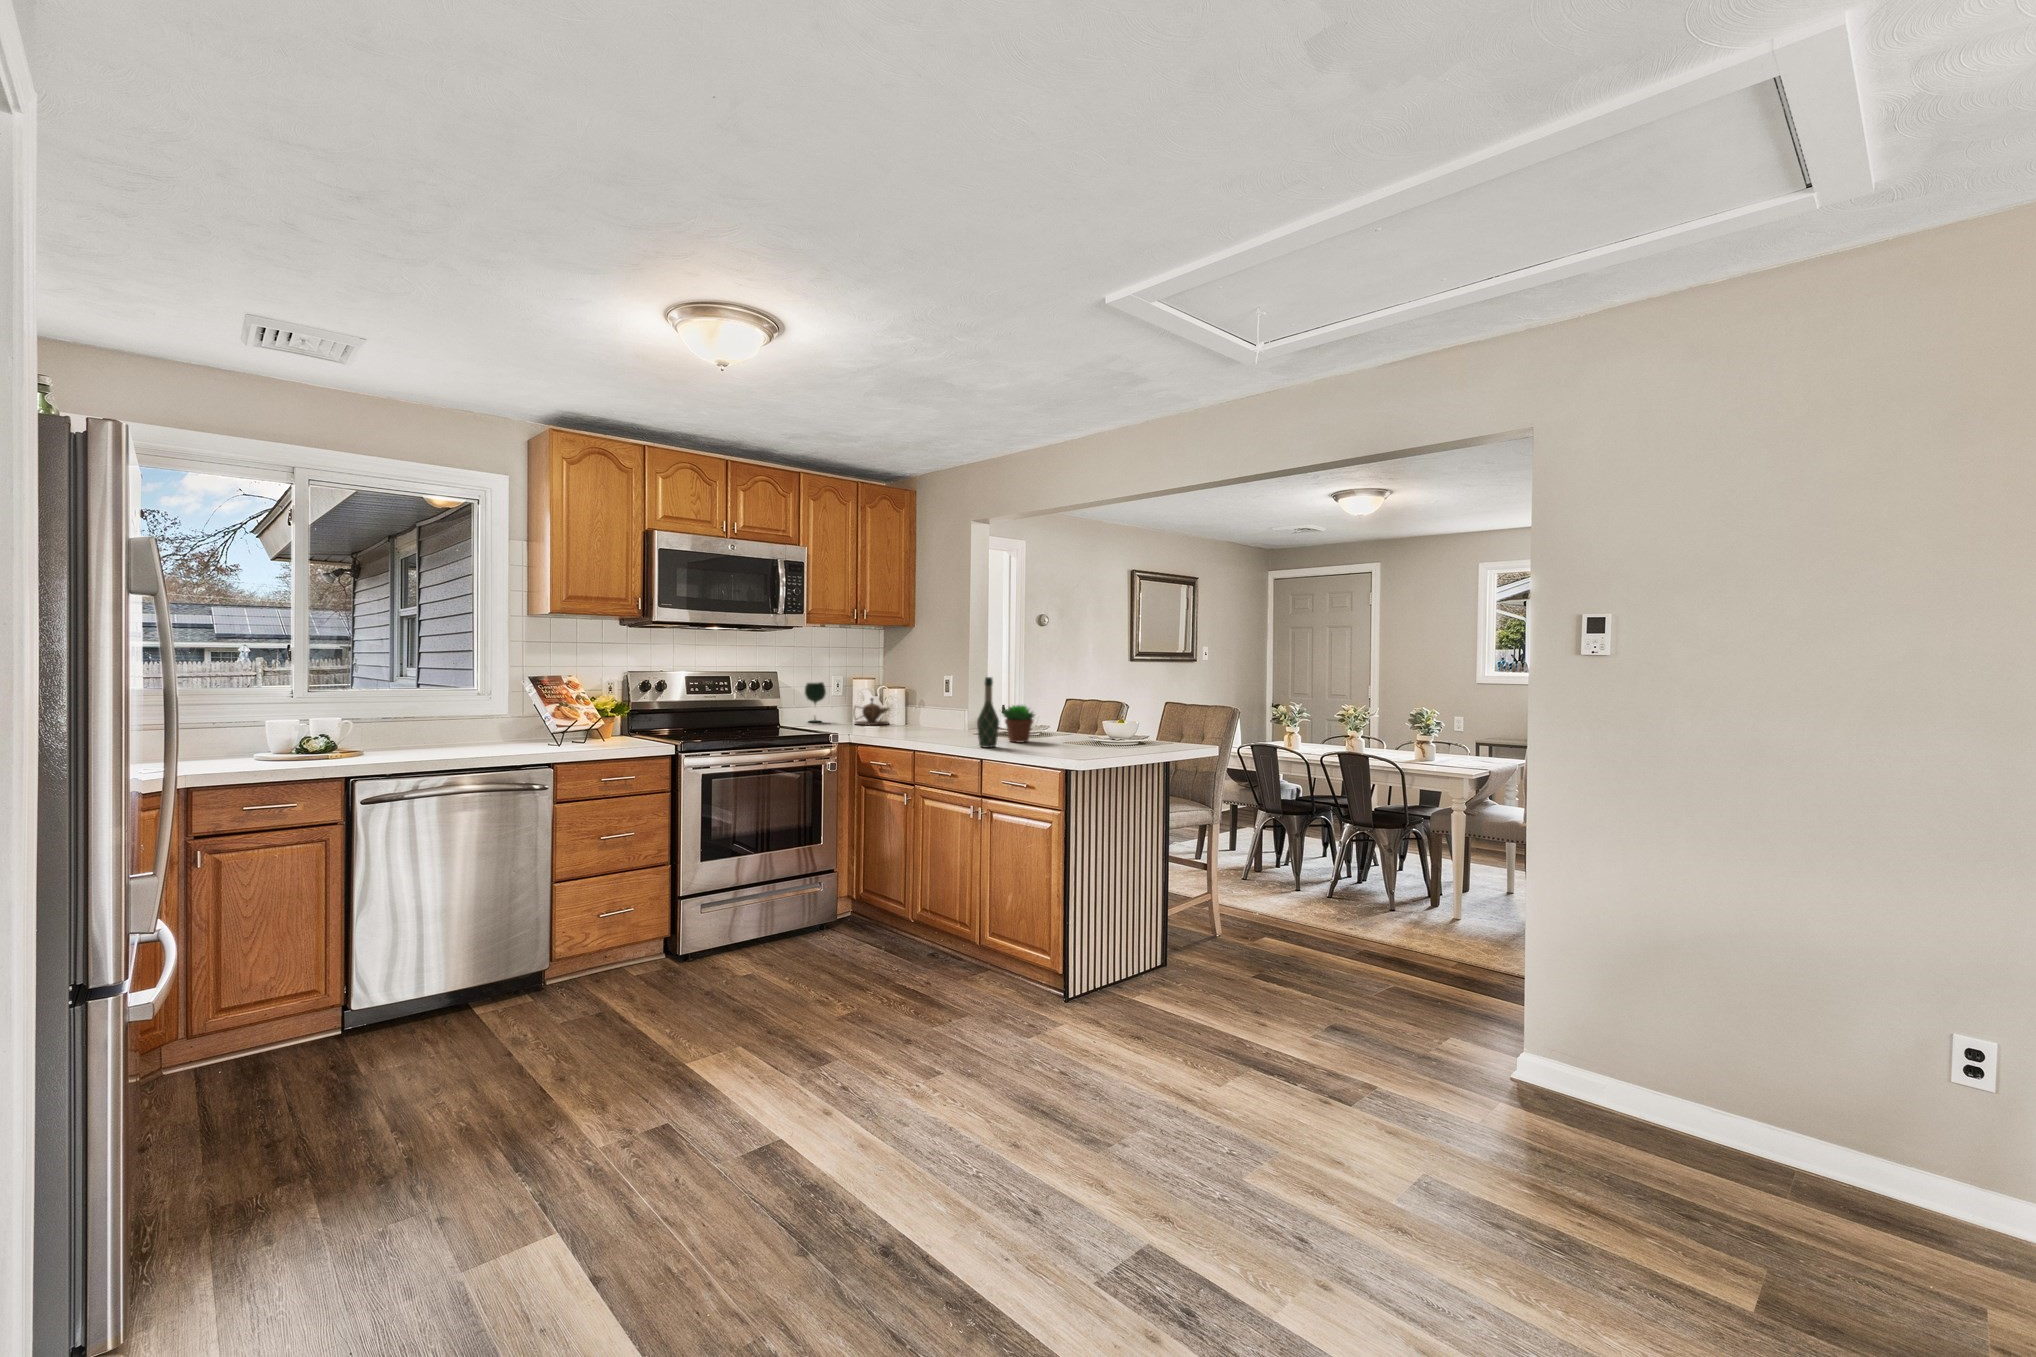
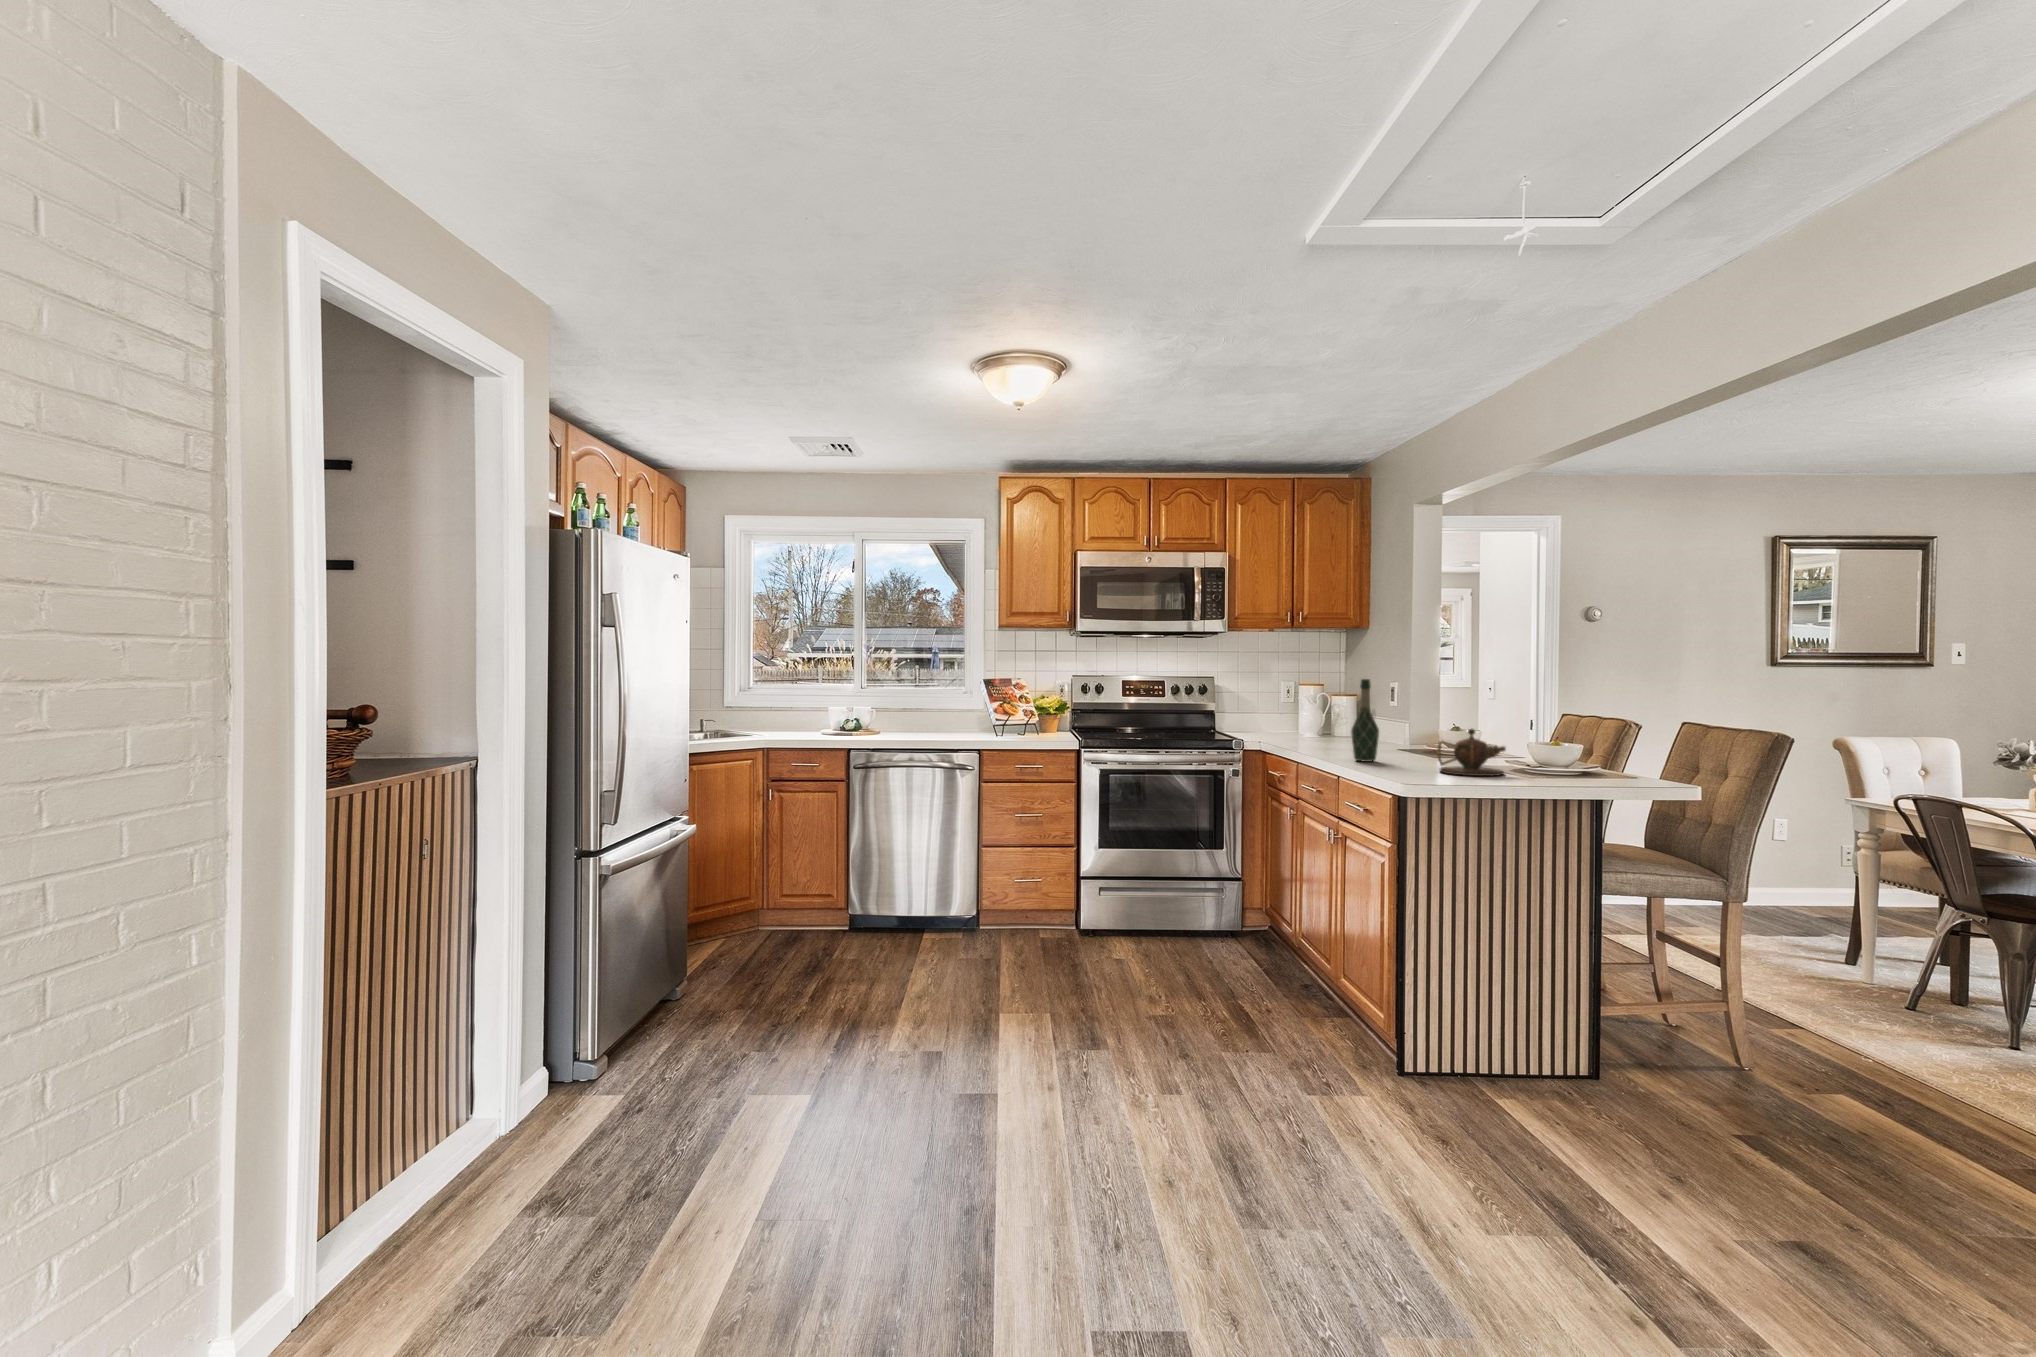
wine glass: present [805,682,826,722] -> none [1248,690,1271,732]
teapot: present [853,698,890,725] -> present [1437,729,1506,776]
succulent plant: present [1002,705,1034,742] -> none [1396,712,1446,760]

